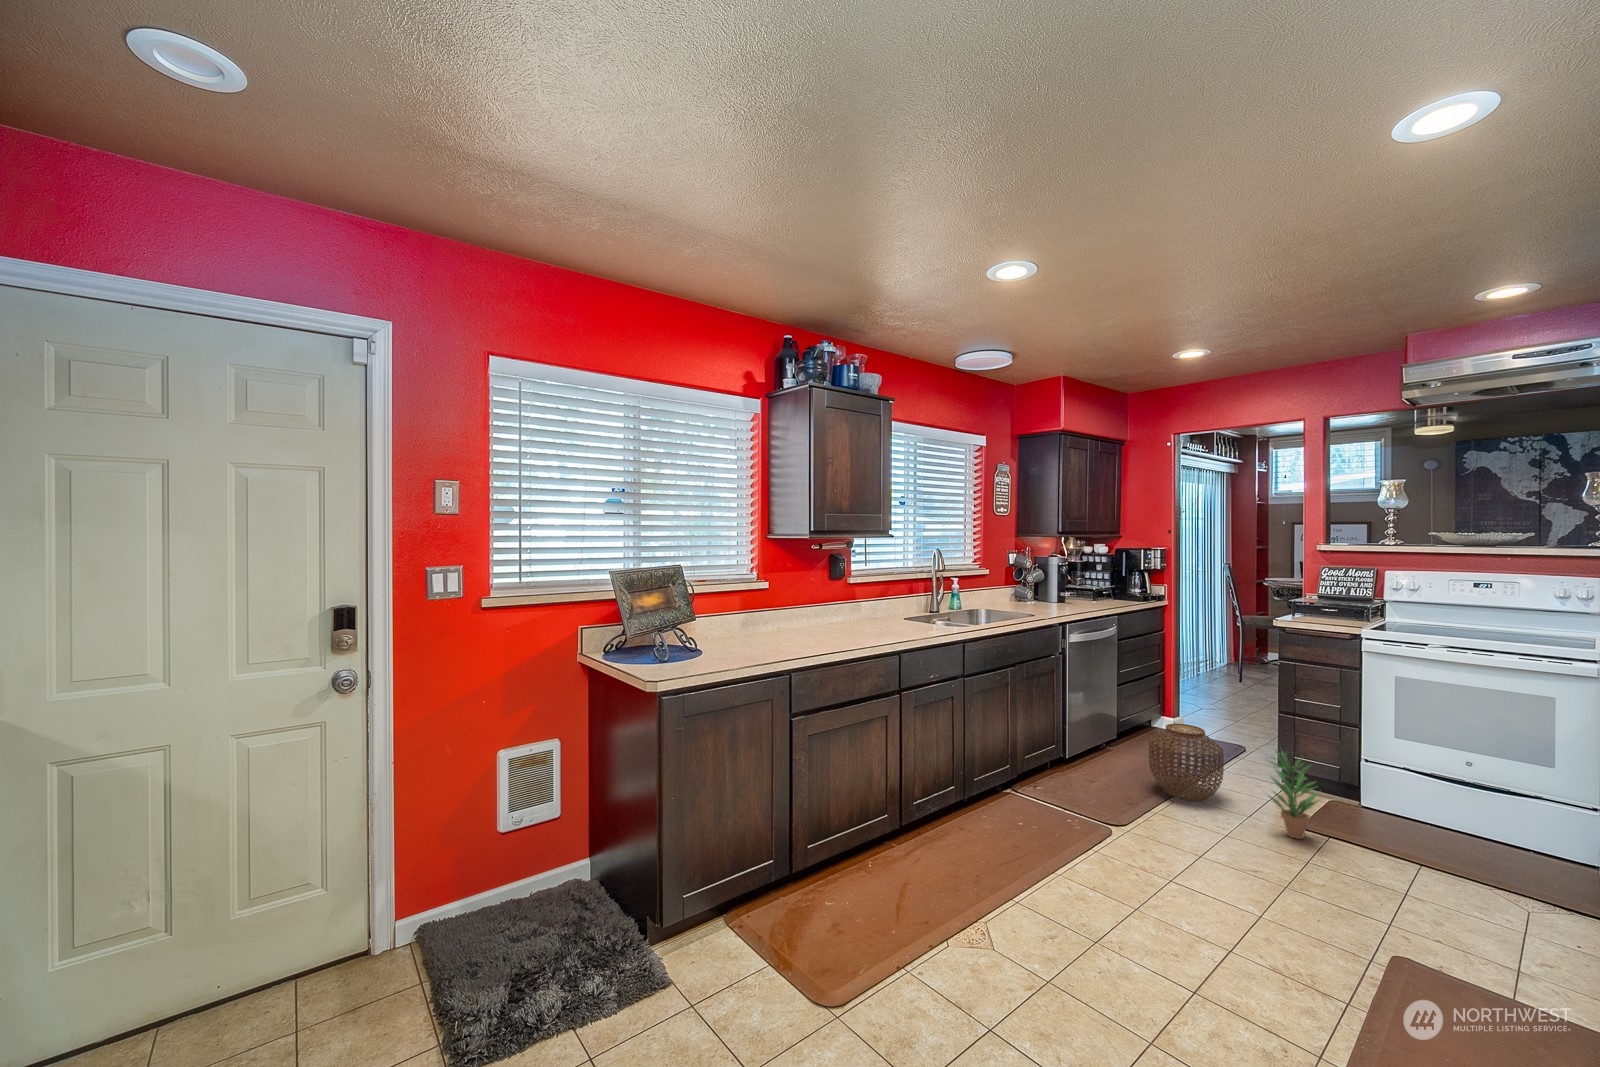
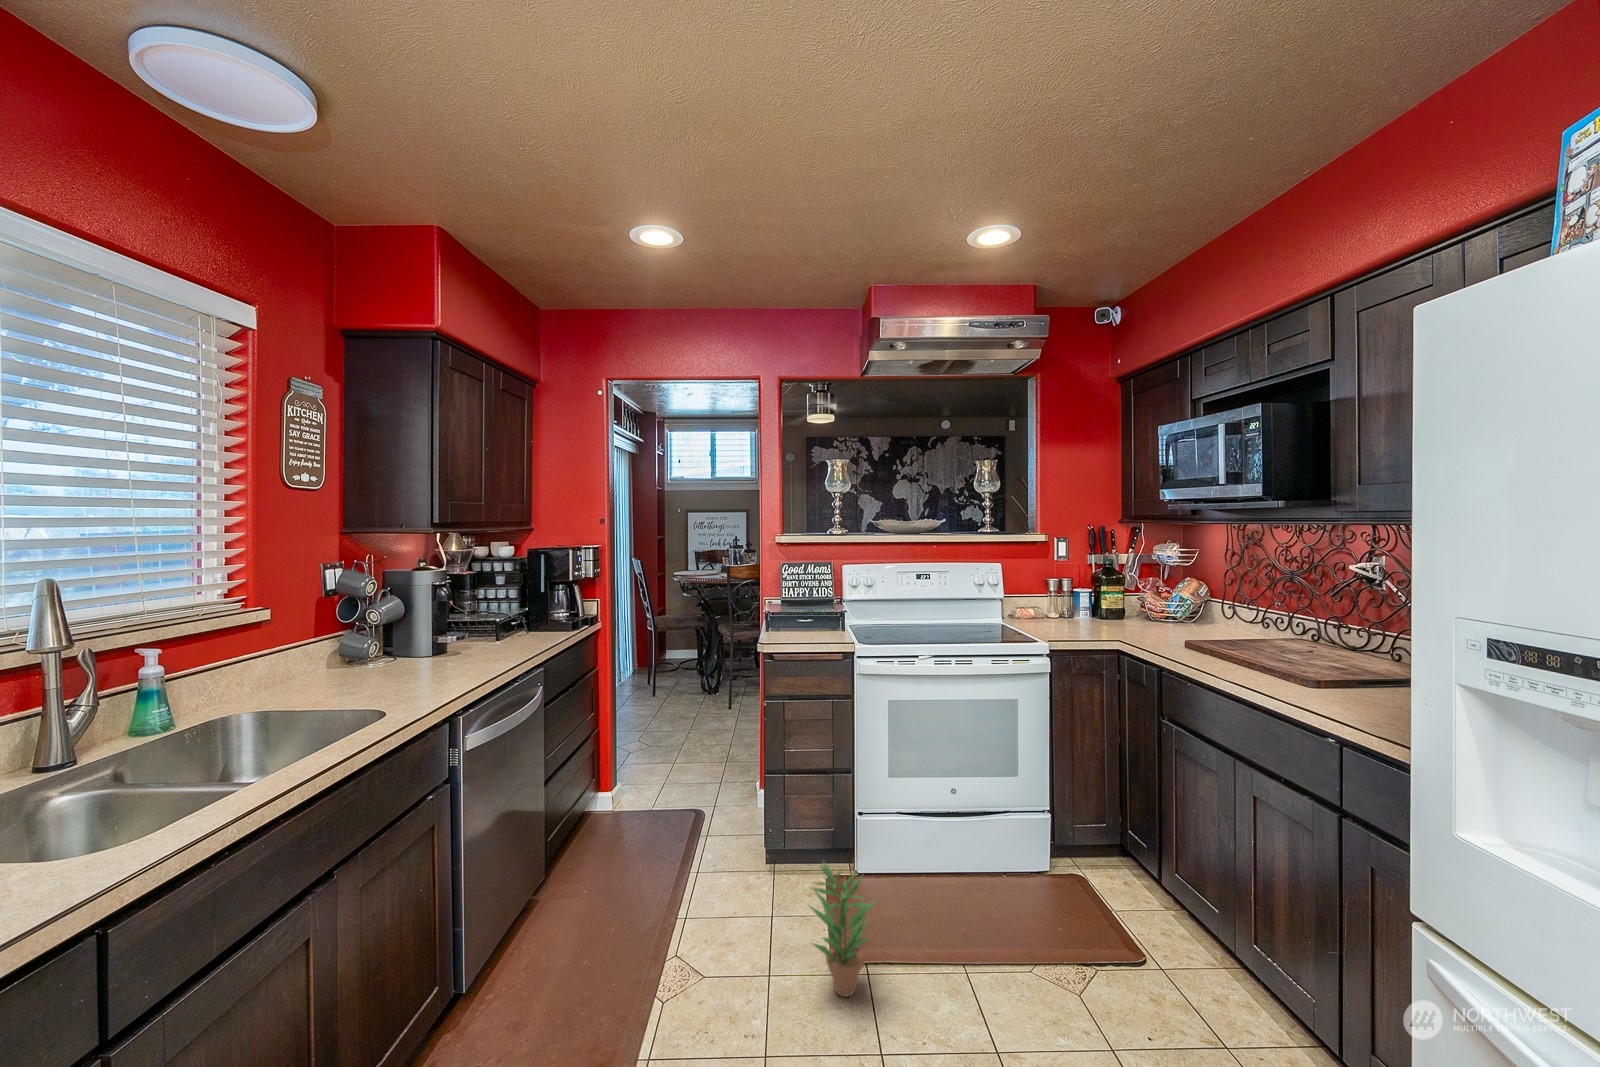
woven basket: present [1149,723,1224,801] -> none [624,844,734,989]

